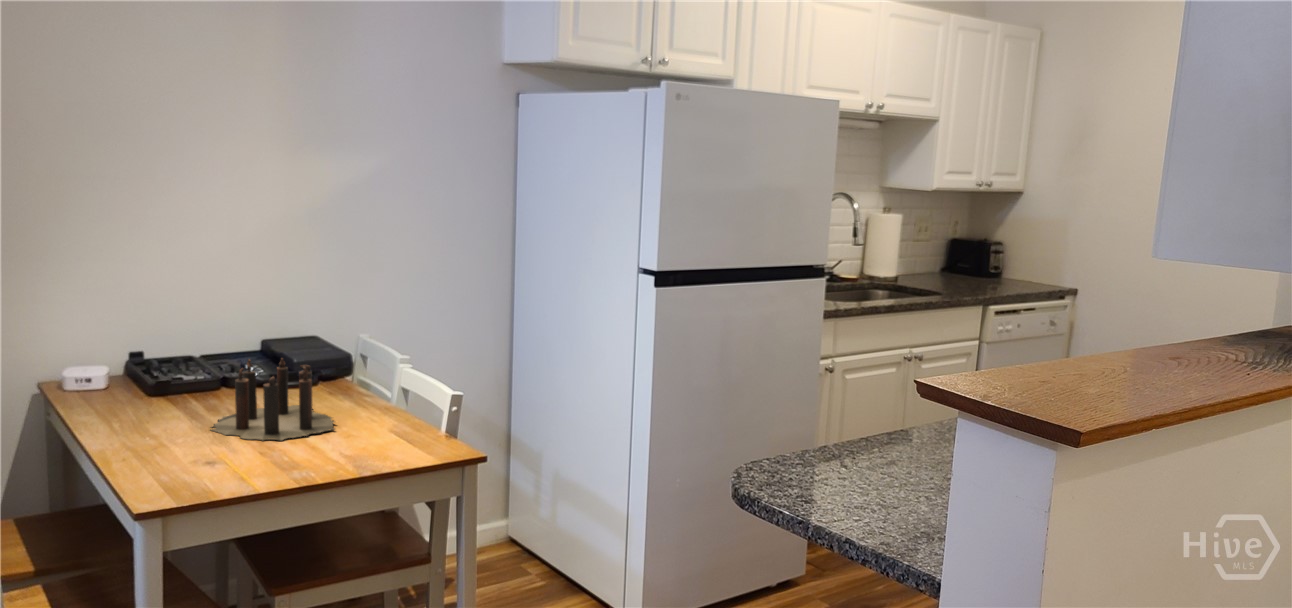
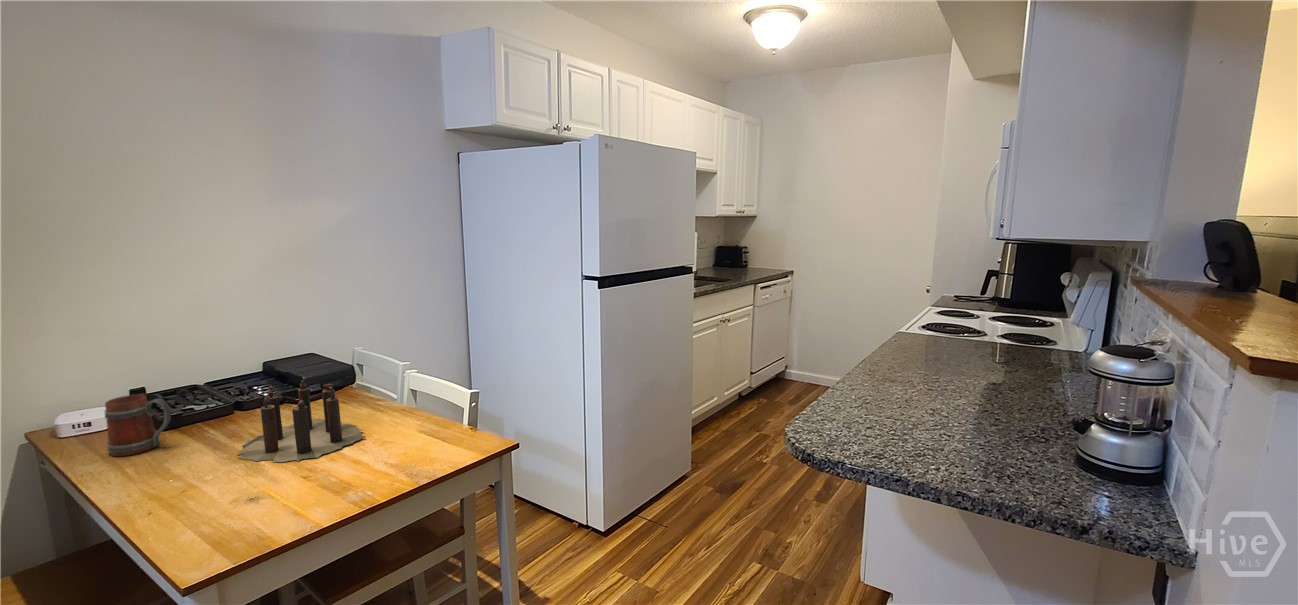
mug: none [102,353,158,413] -> present [105,394,171,456]

